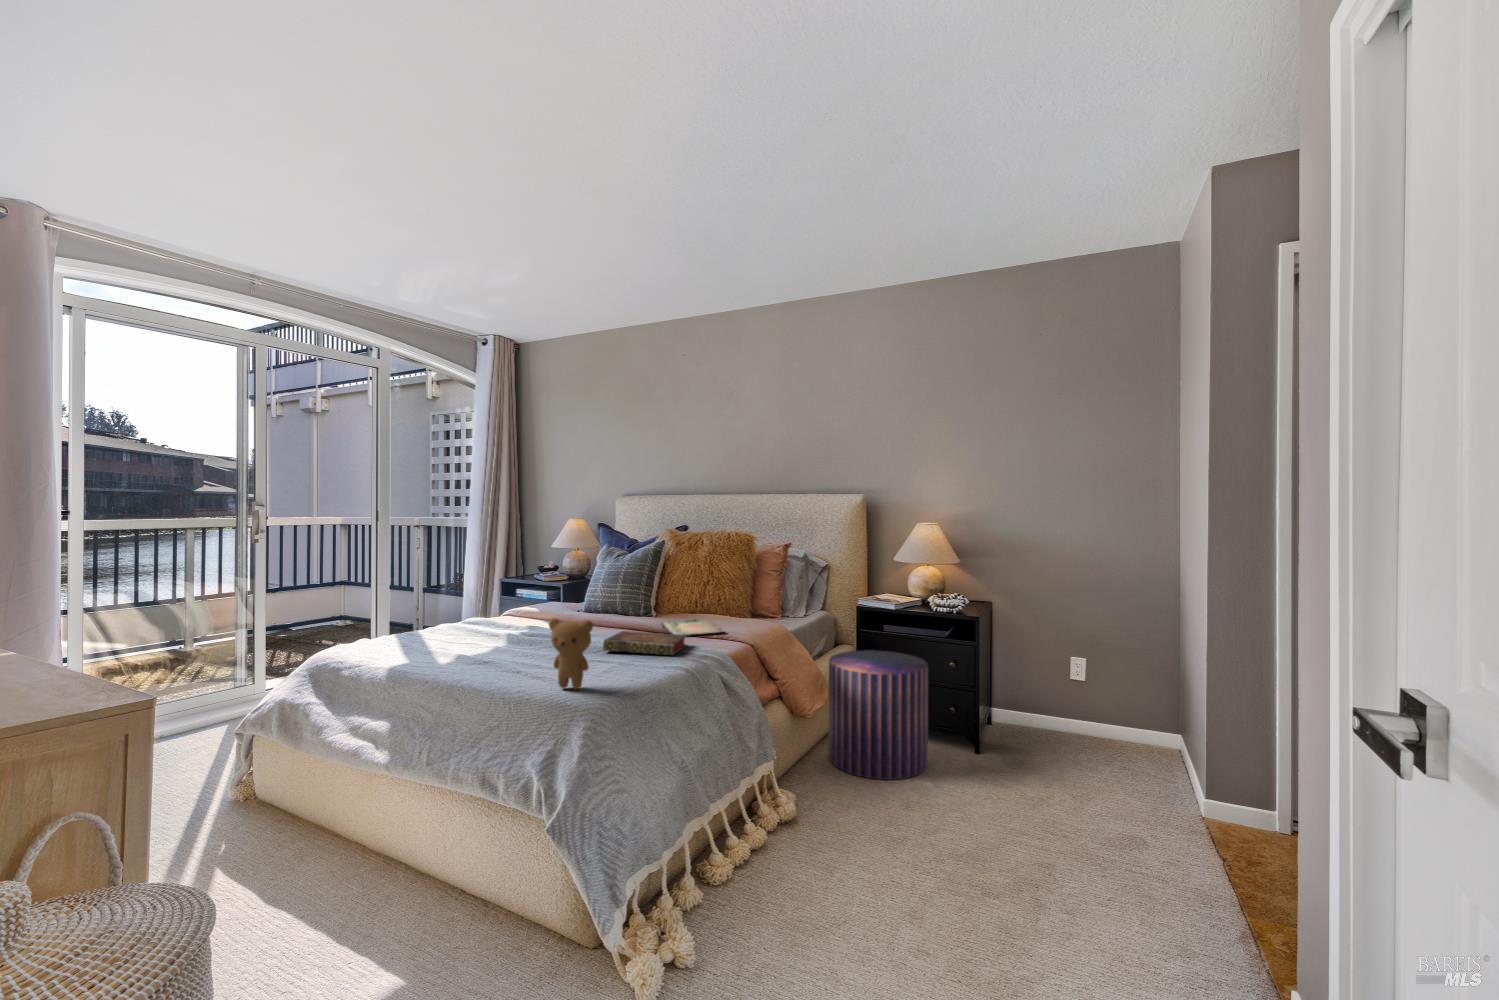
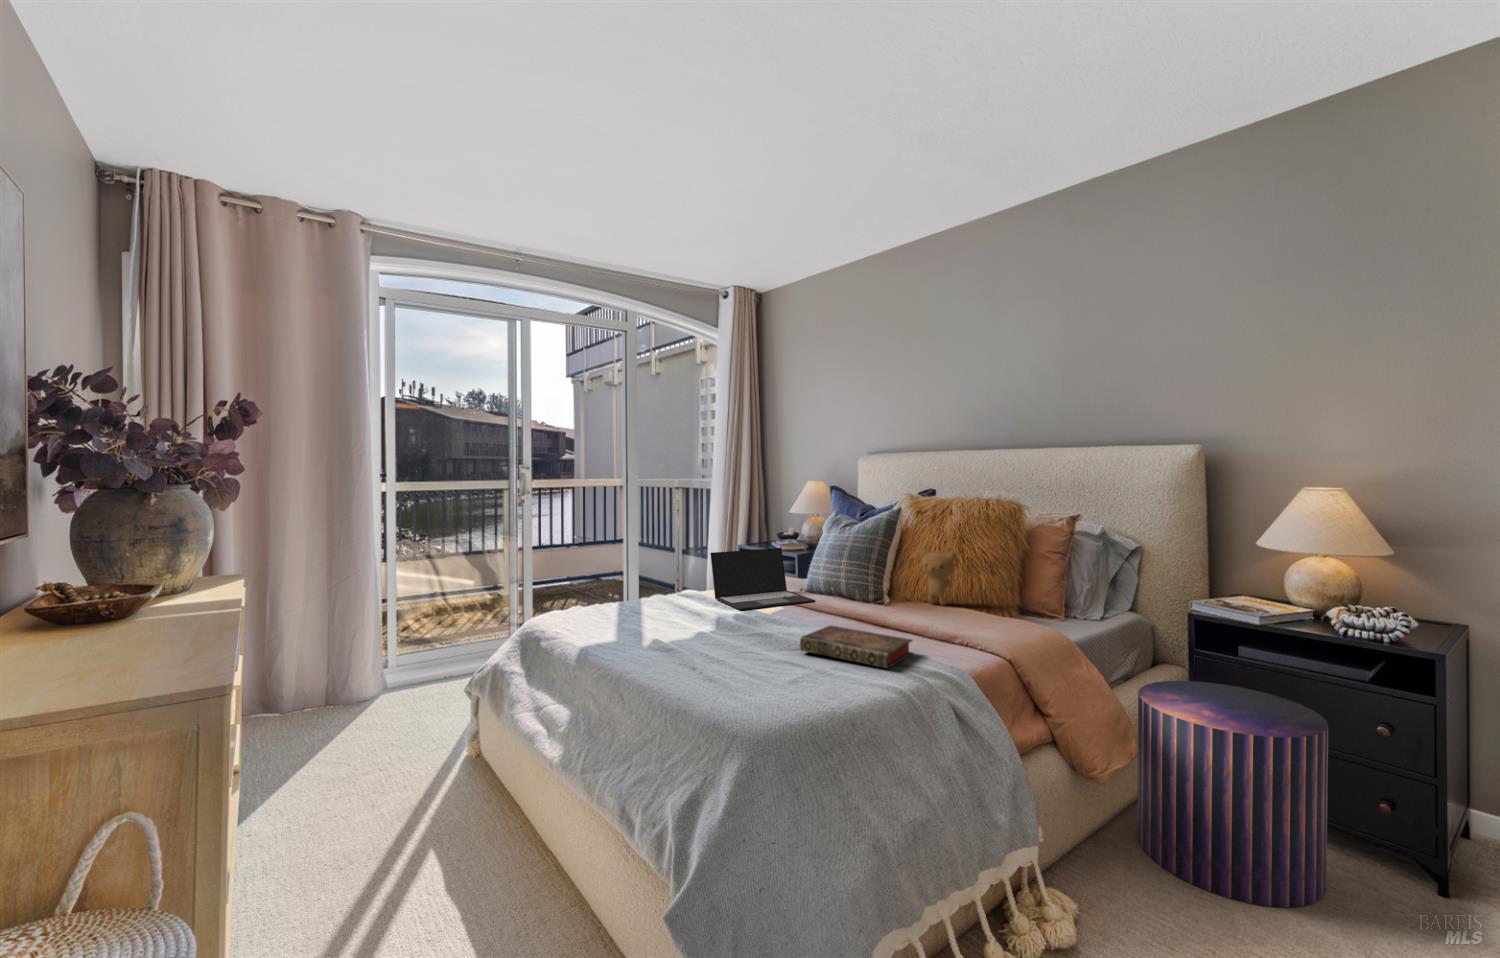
laptop: none [500,576,596,629] -> present [710,548,815,610]
teddy bear: present [549,618,593,690] -> present [920,549,956,605]
tray: present [661,619,724,635] -> none [889,607,973,637]

